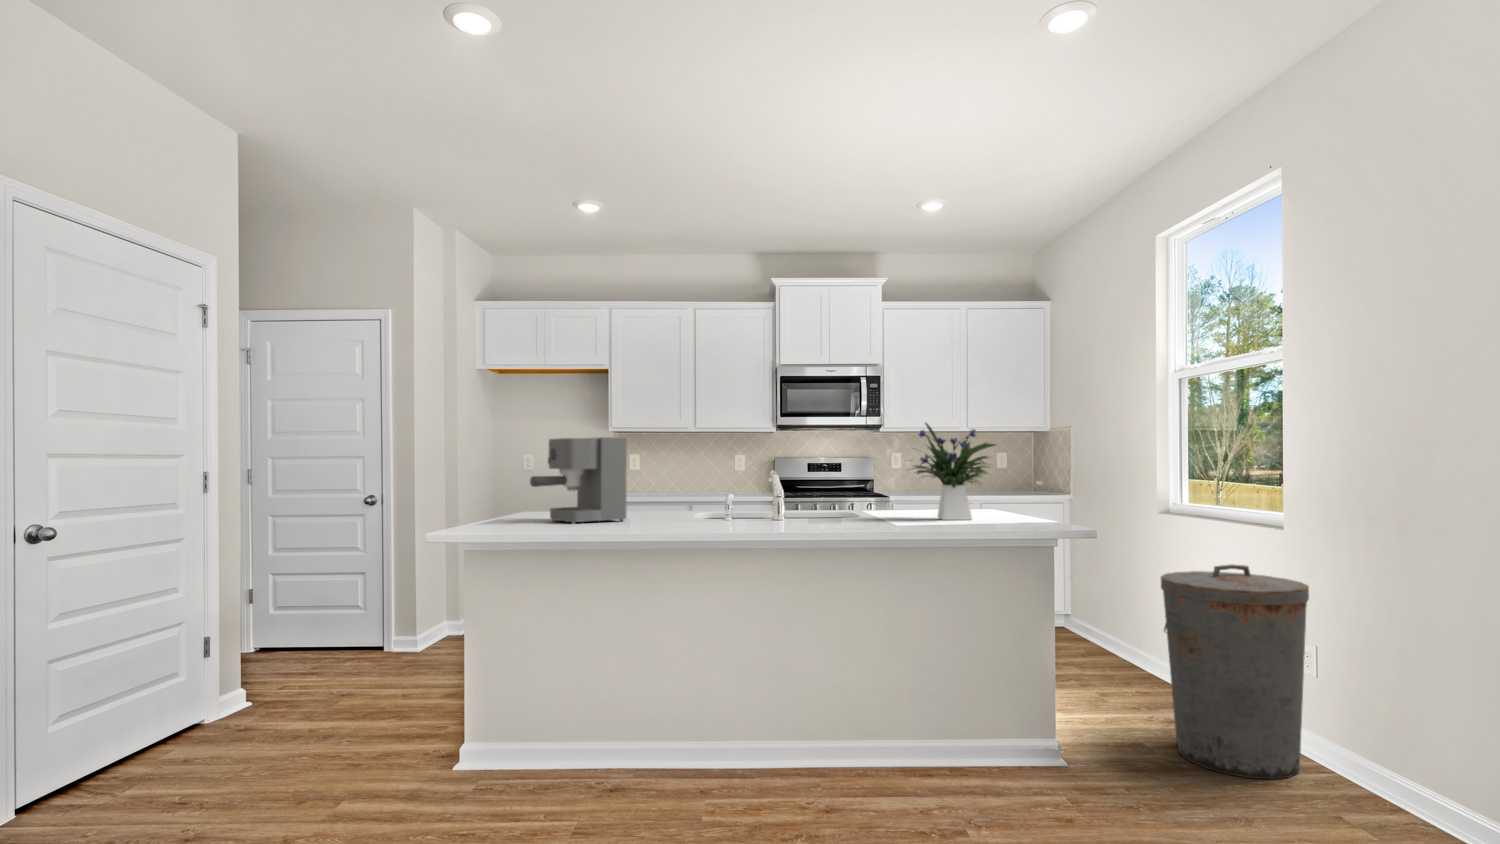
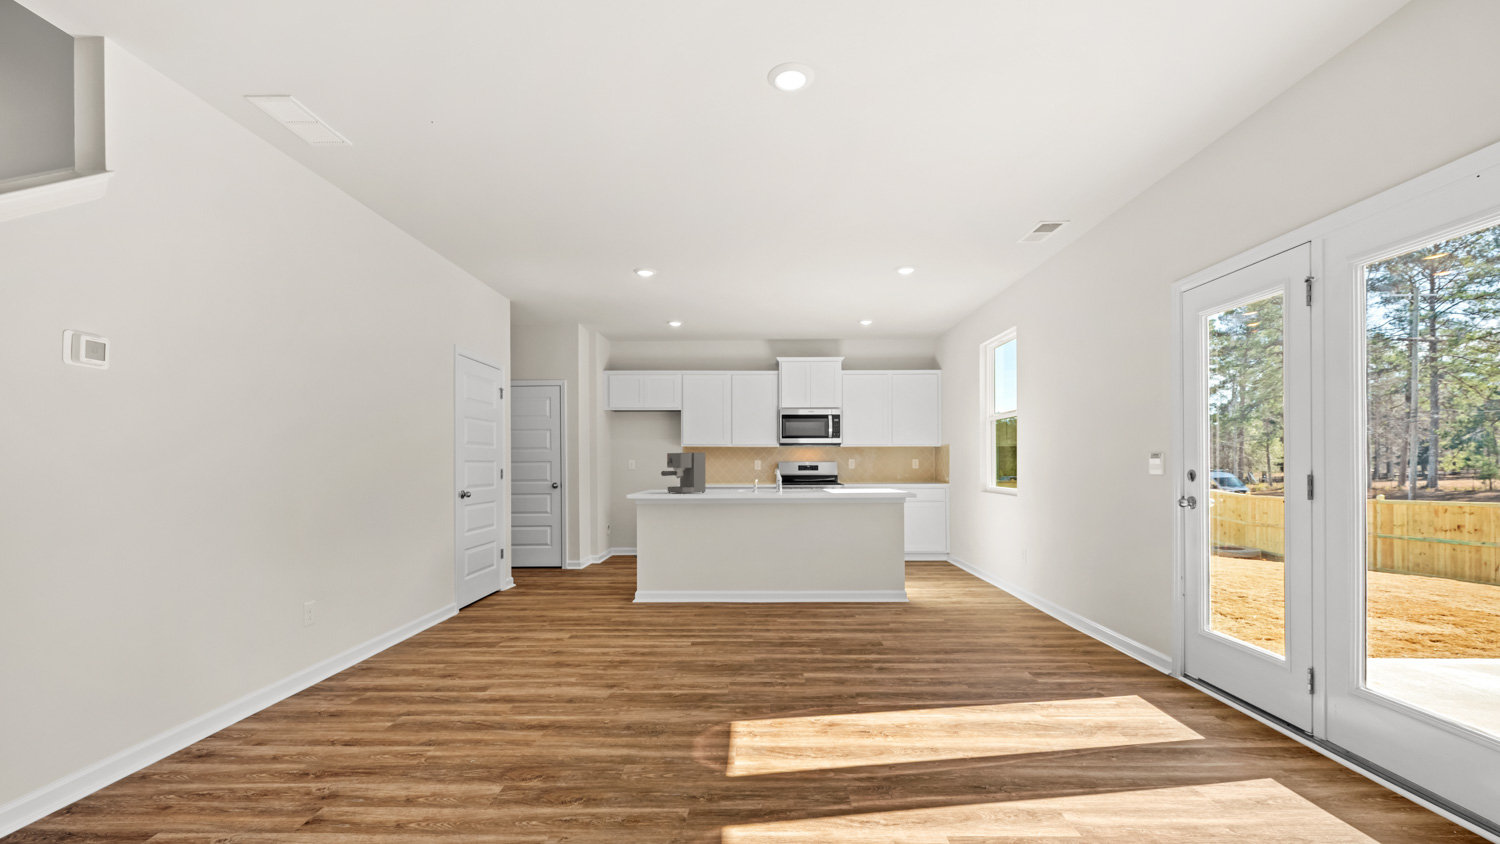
flower arrangement: present [915,423,996,520] -> none [840,445,885,492]
trash can: present [1161,564,1309,779] -> none [957,512,1019,605]

